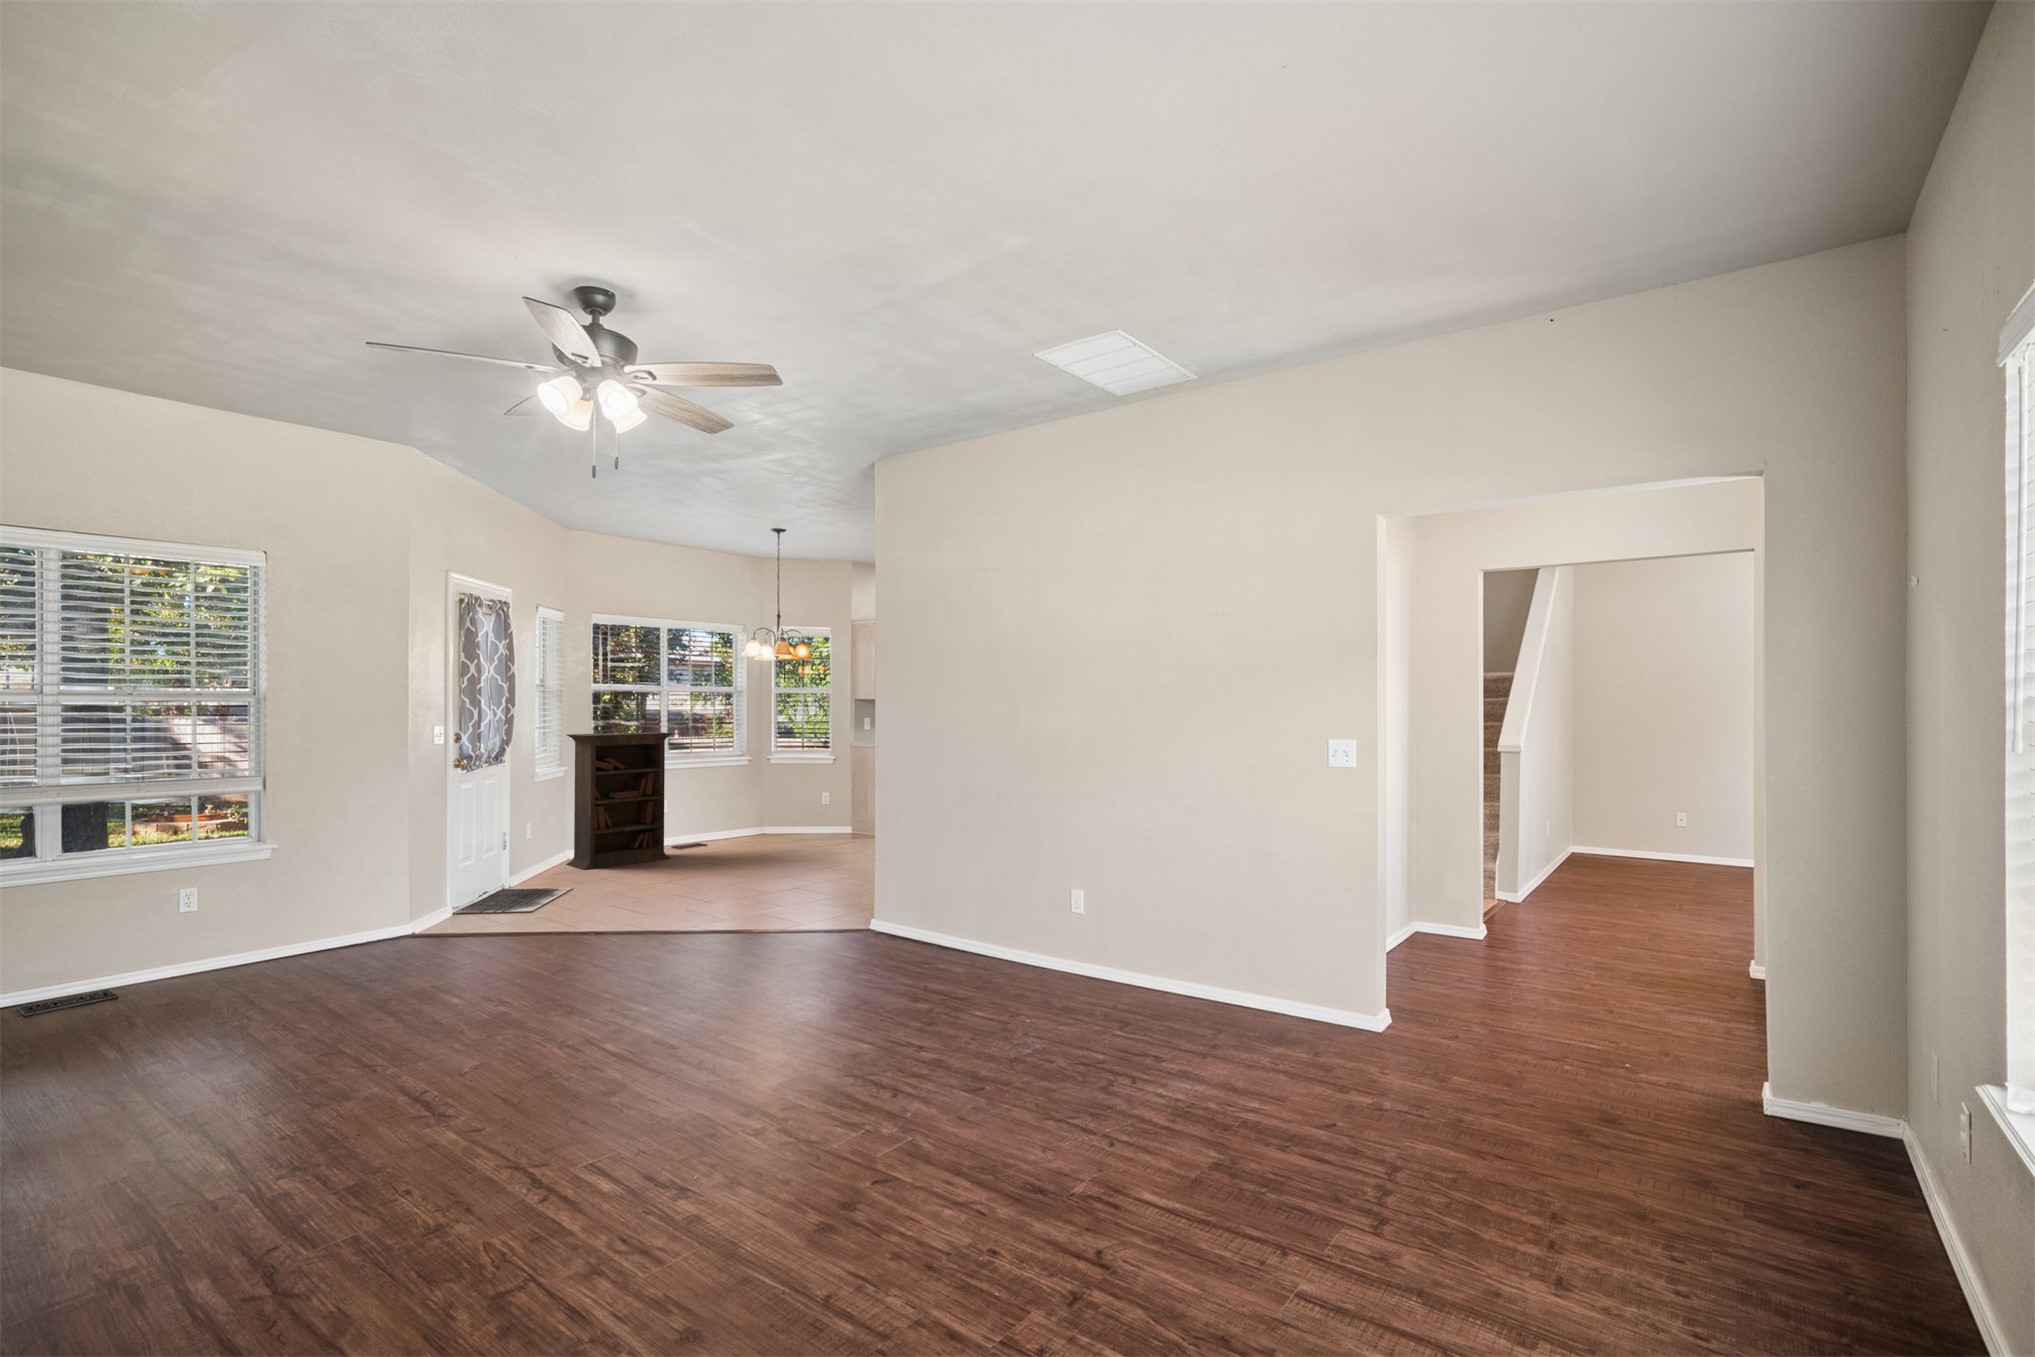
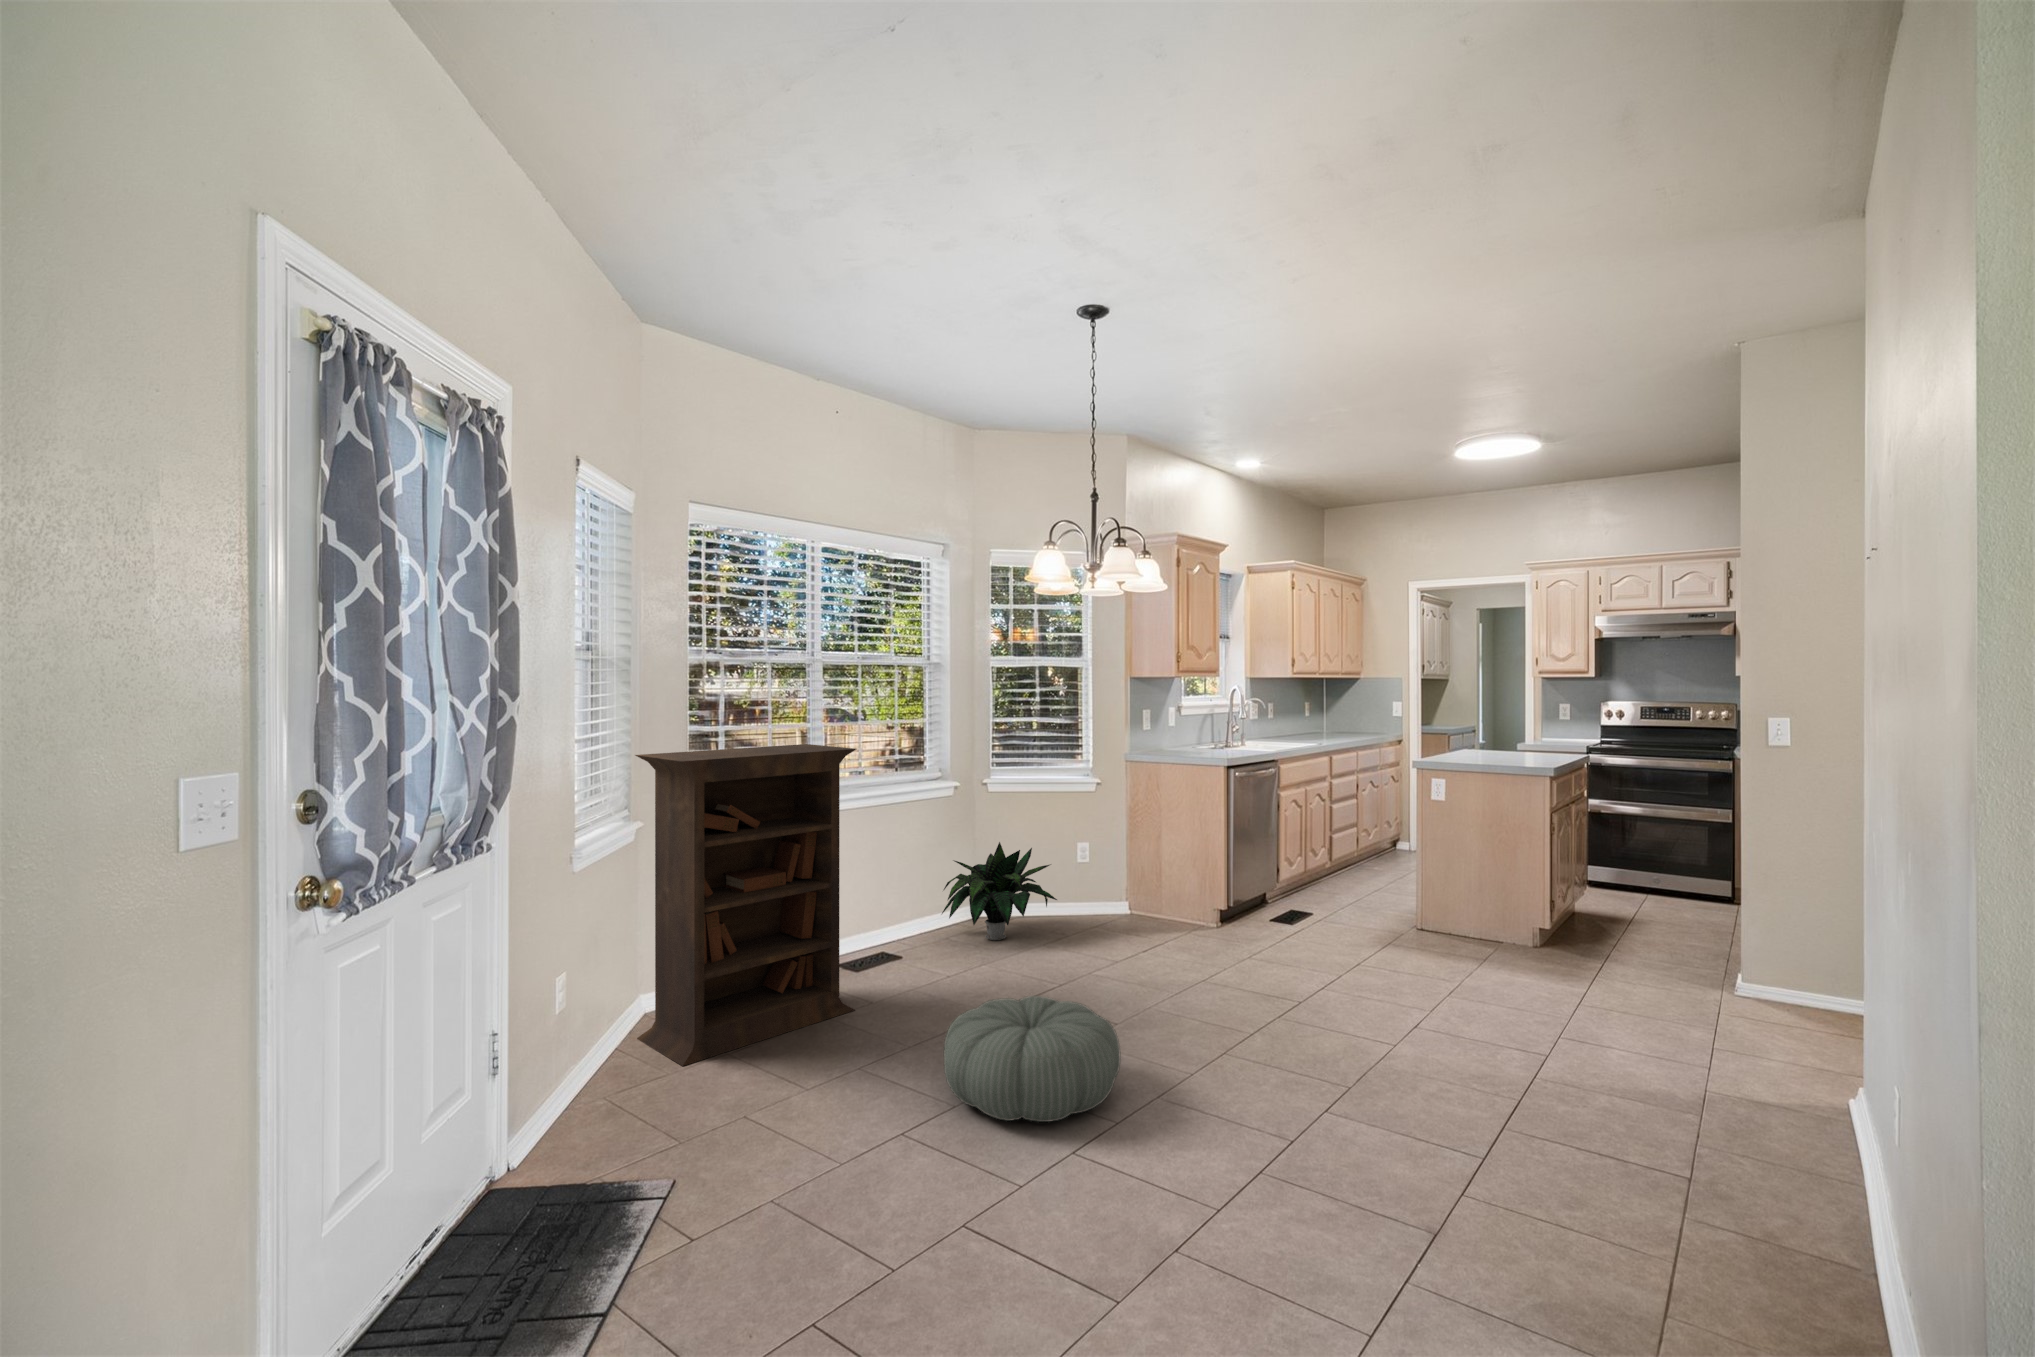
potted plant: none [737,788,797,840] -> present [942,842,1057,940]
pouf: none [691,839,769,879] -> present [944,996,1121,1122]

